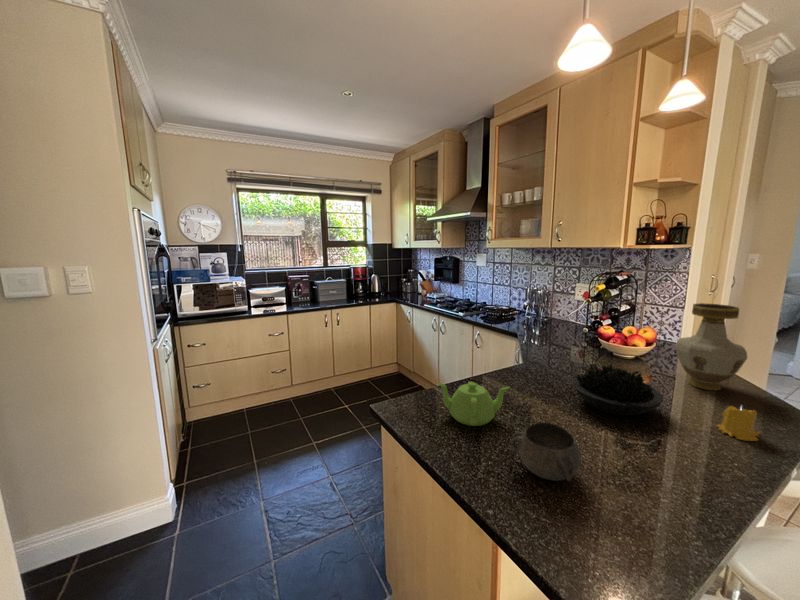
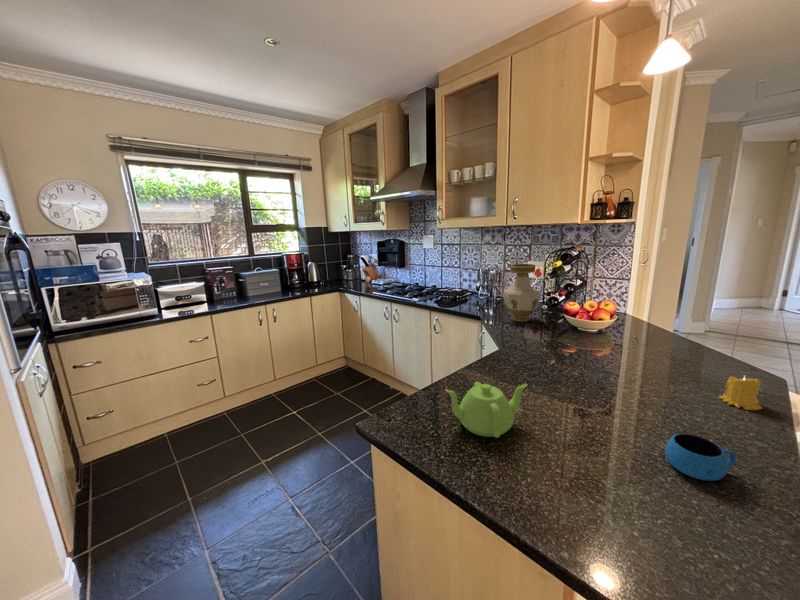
vase: present [676,303,747,390] -> present [503,264,541,322]
succulent plant: present [572,364,663,416] -> none [574,345,671,398]
decorative bowl: present [511,422,581,481] -> none [562,427,657,502]
mug: none [615,441,678,483] -> present [665,434,736,481]

